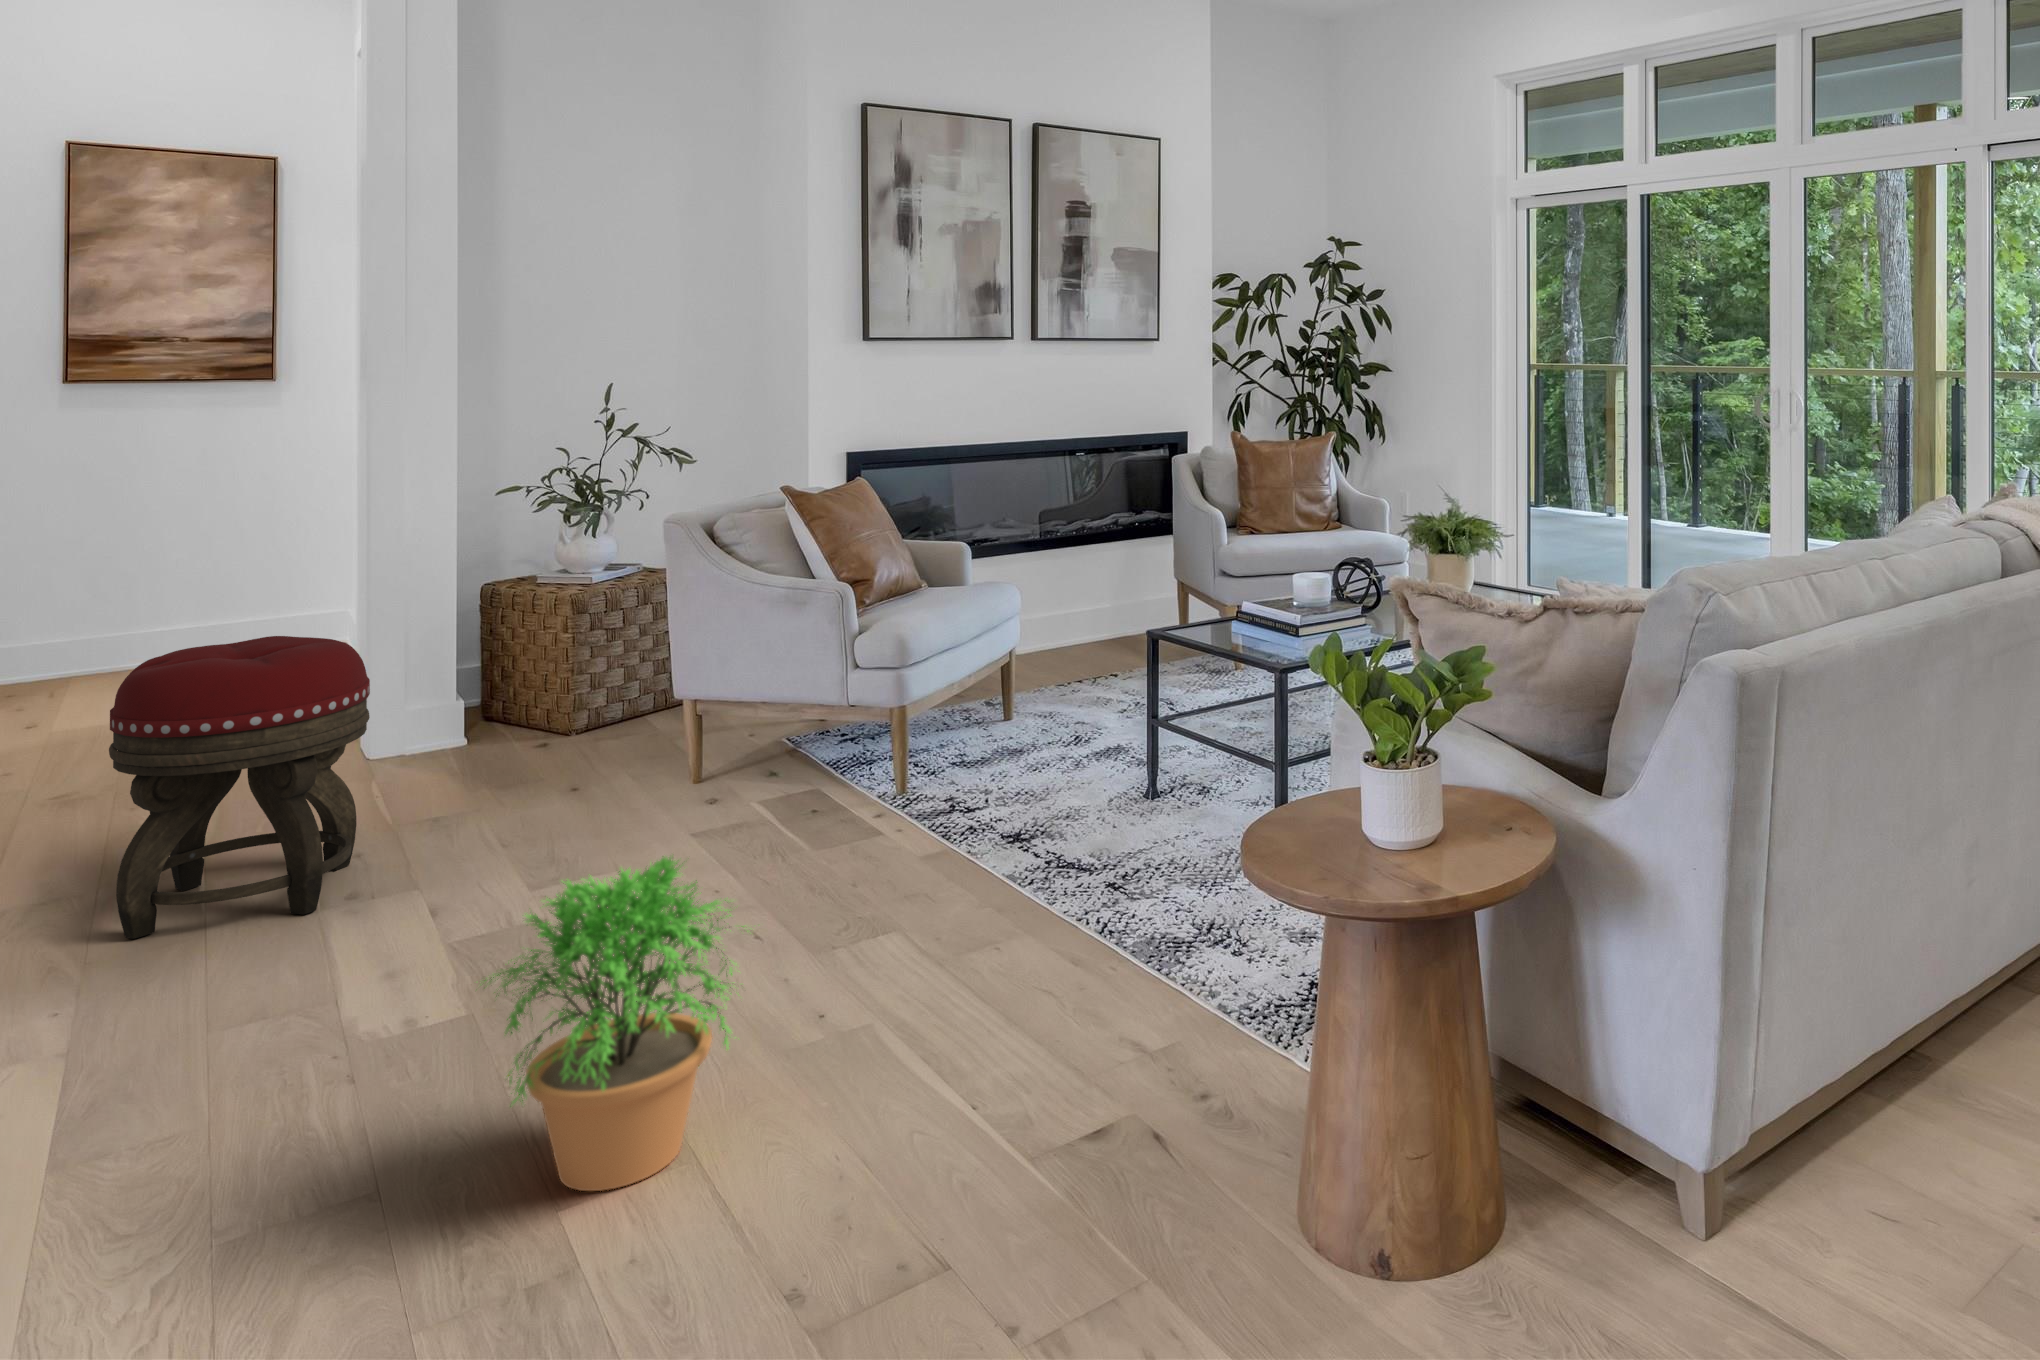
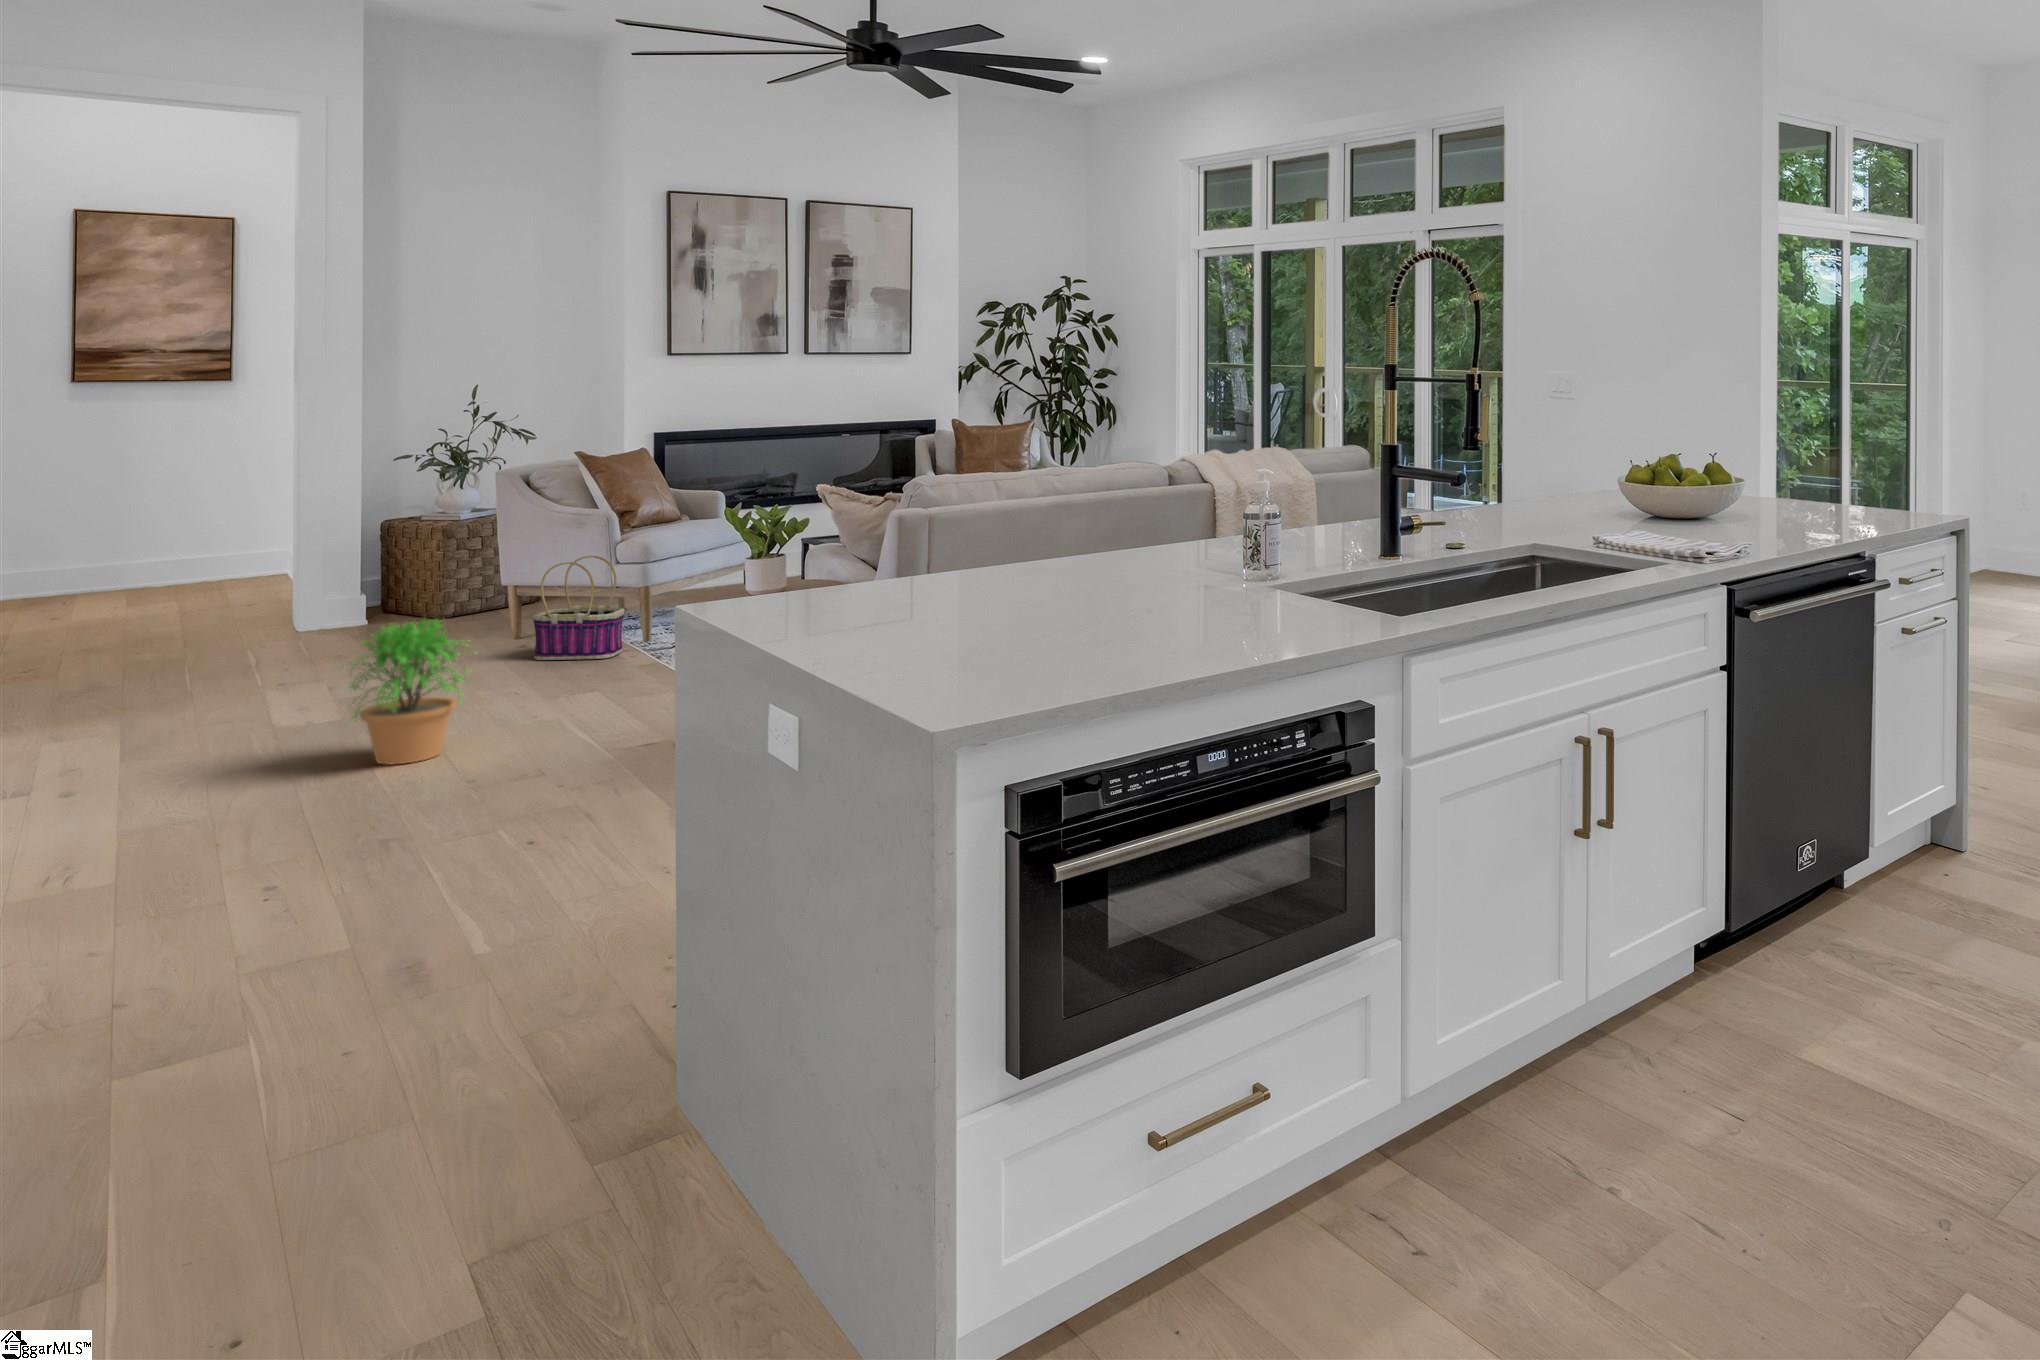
footstool: present [109,636,370,939] -> none [135,535,293,698]
basket: none [746,657,884,837] -> present [533,555,625,660]

